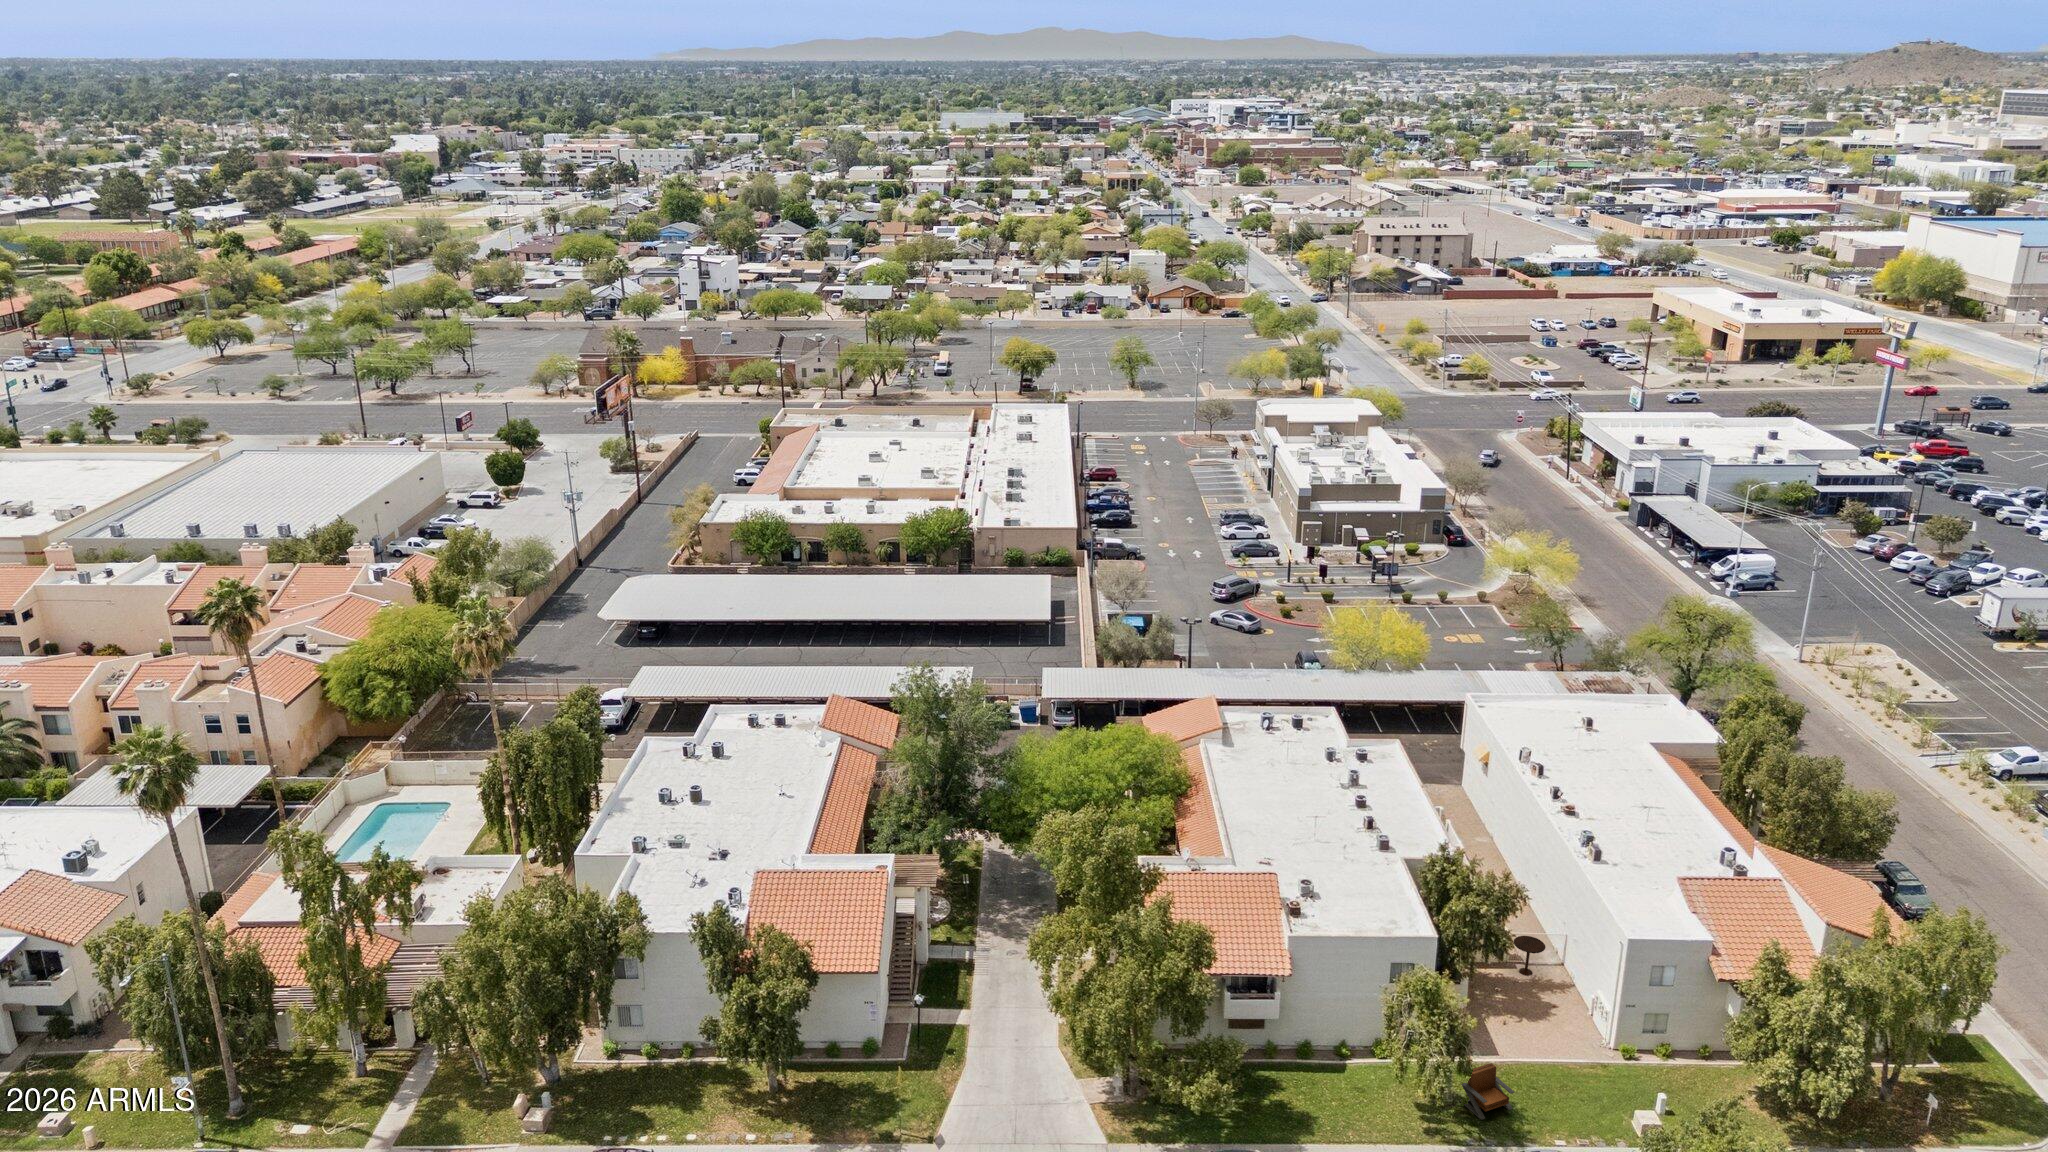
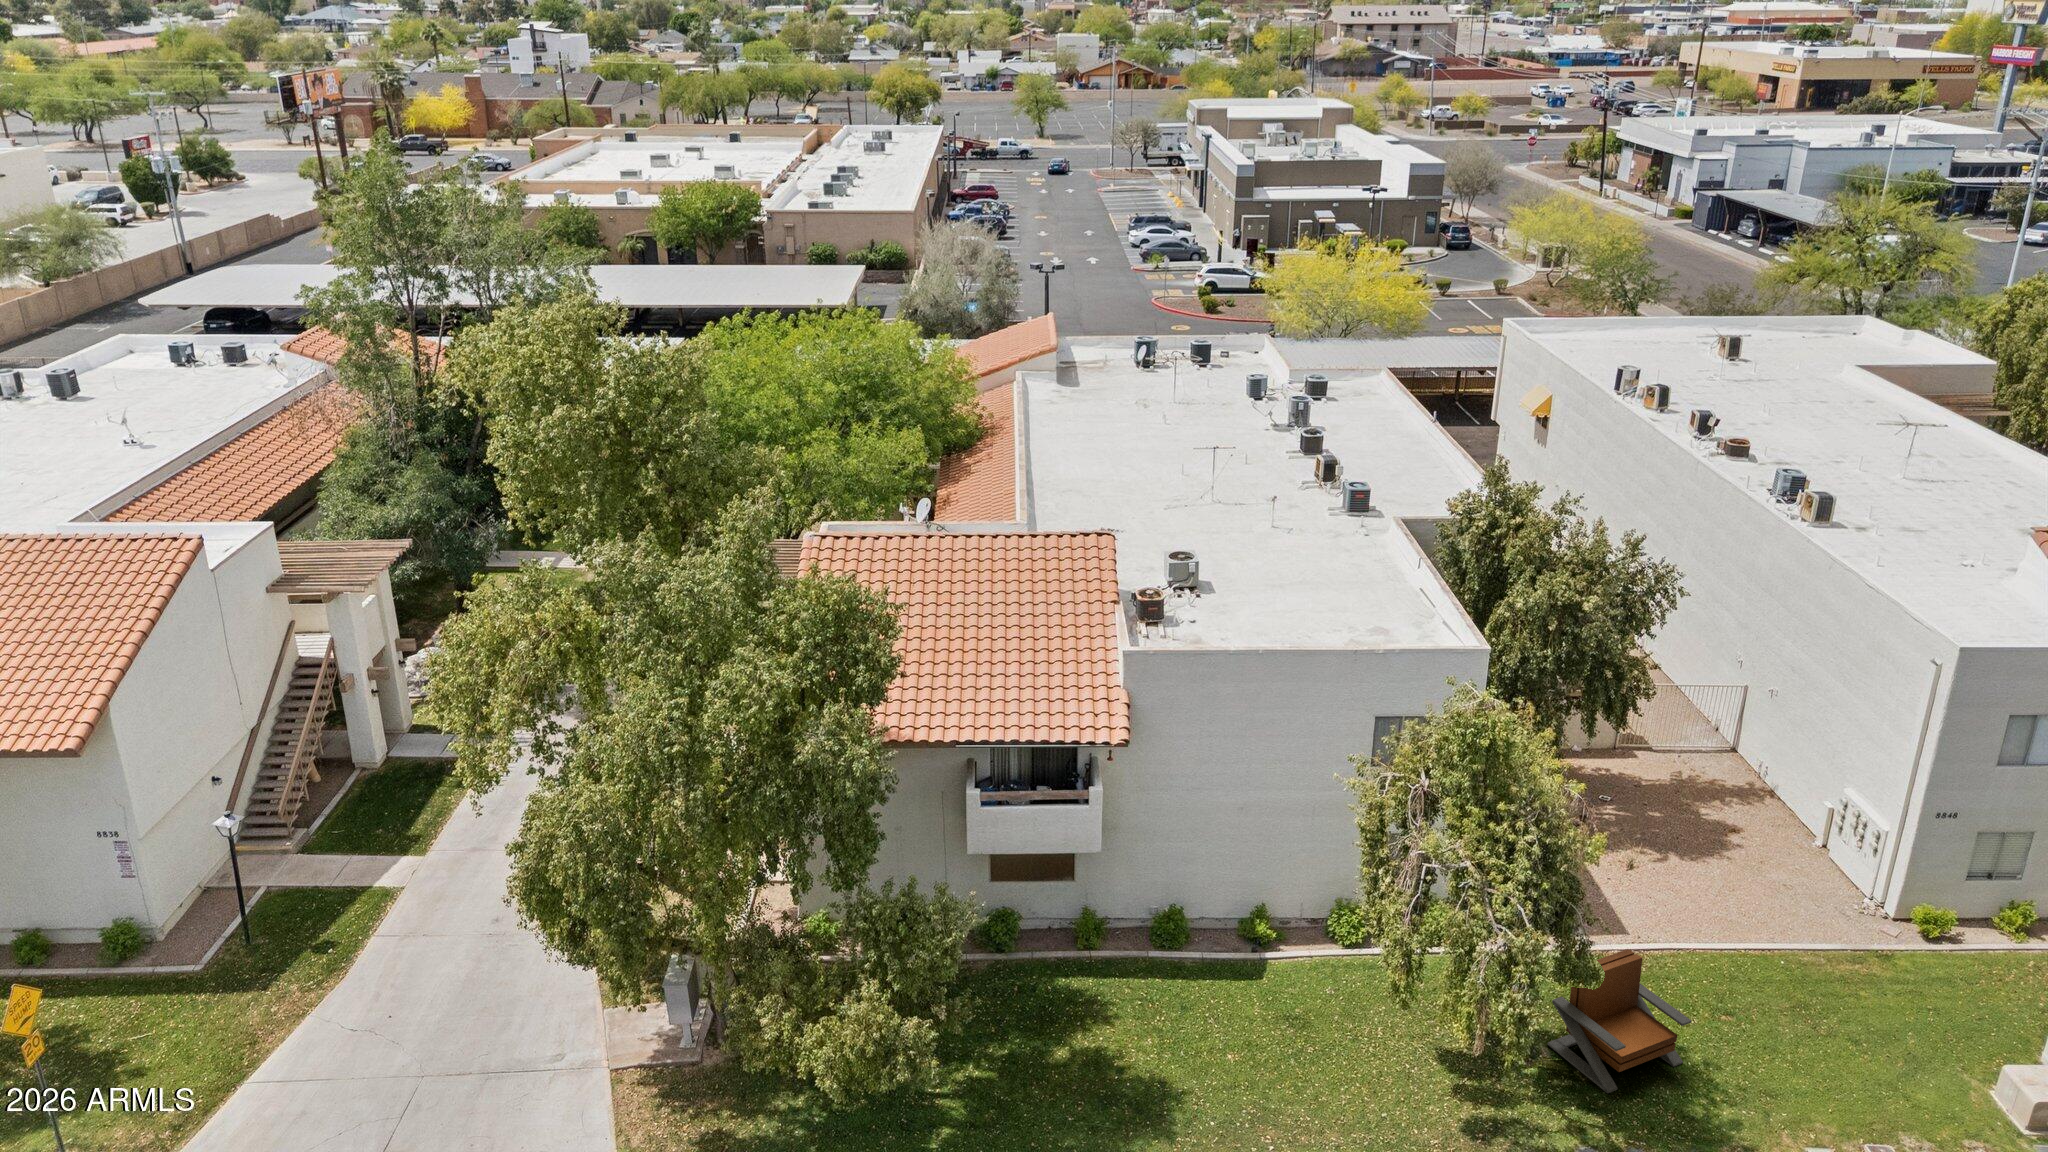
pedestal table: present [1513,936,1546,976] -> none [1634,688,1705,770]

